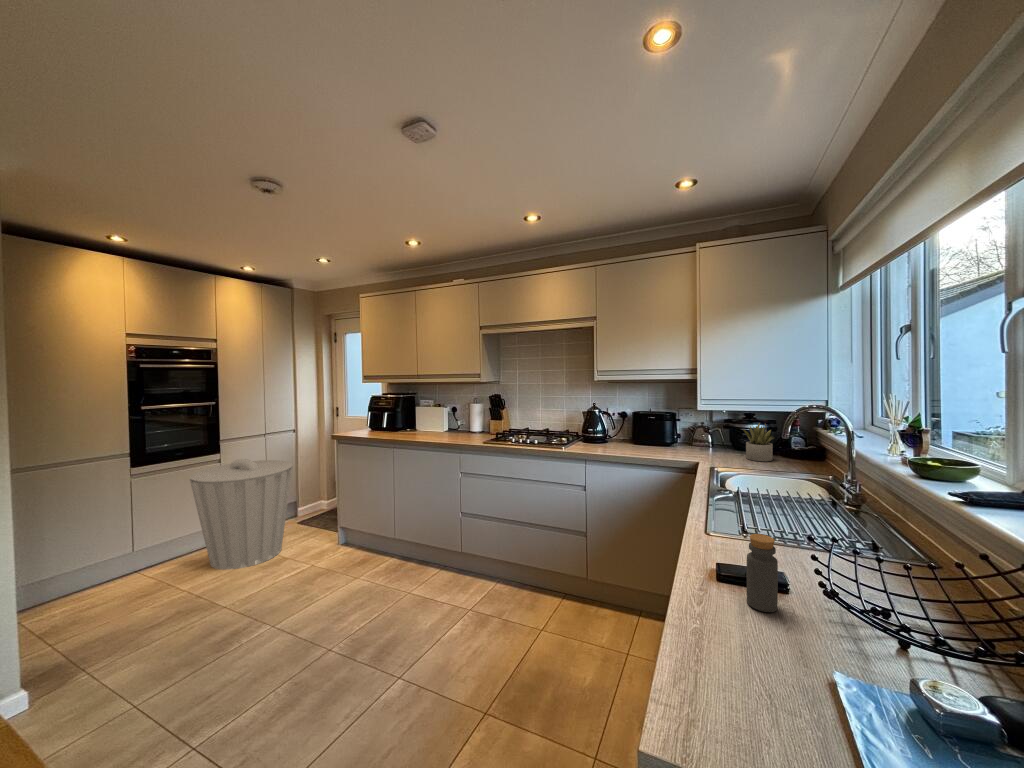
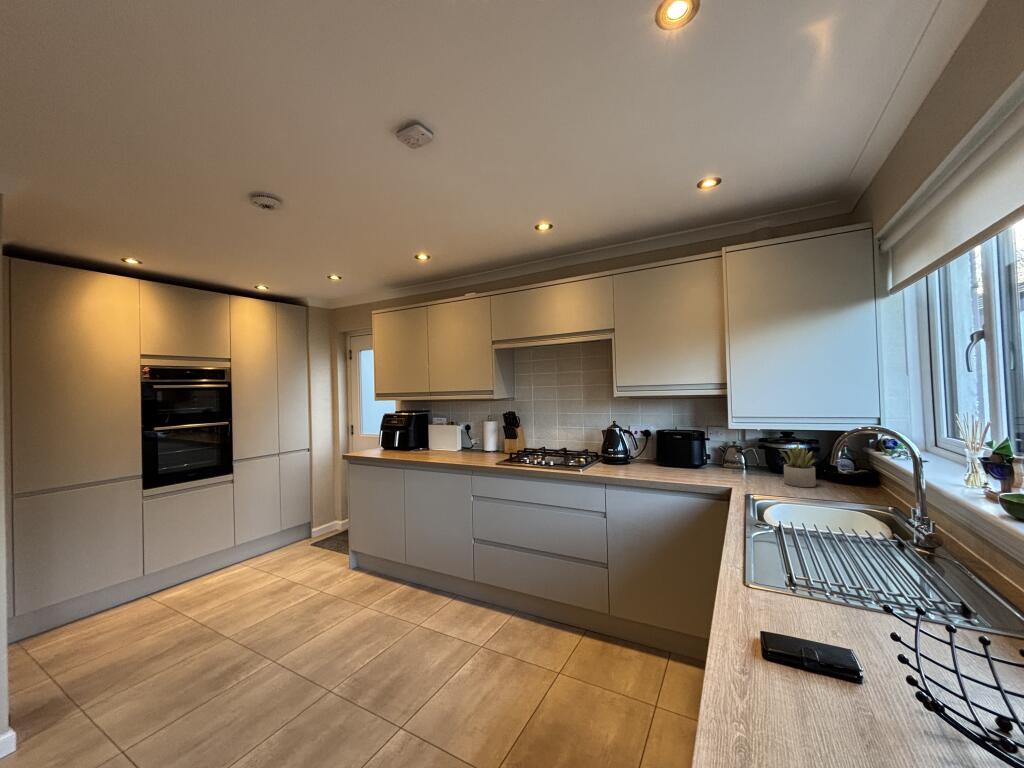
trash can: present [190,459,293,570] -> none [200,479,304,594]
bottle: present [747,534,778,612] -> none [809,606,856,720]

